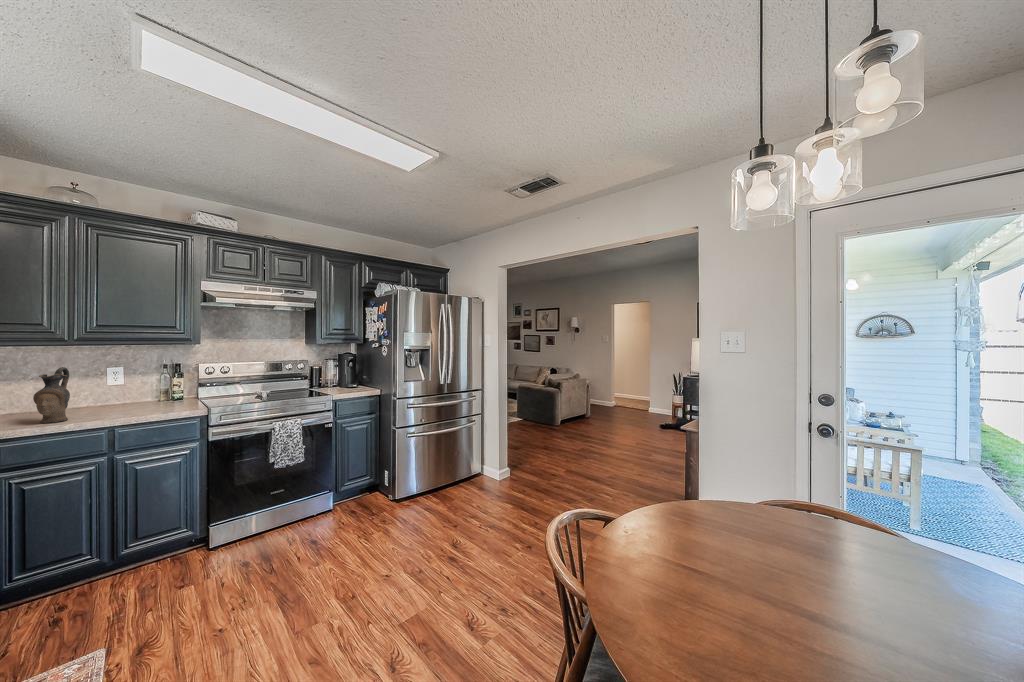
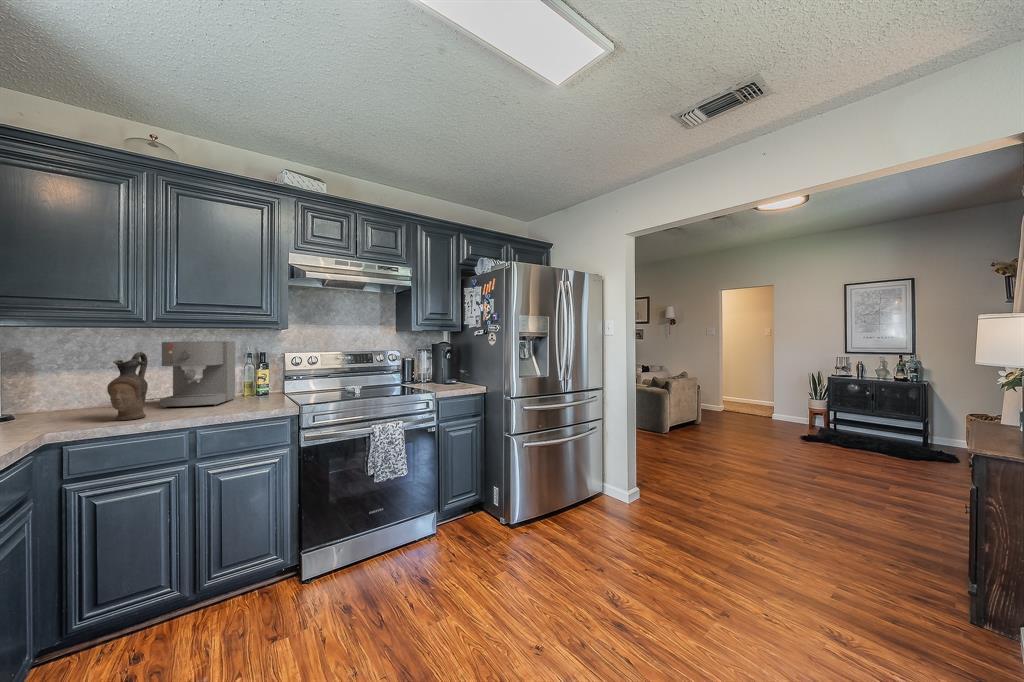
coffee maker: none [79,355,150,412] -> present [160,341,235,408]

